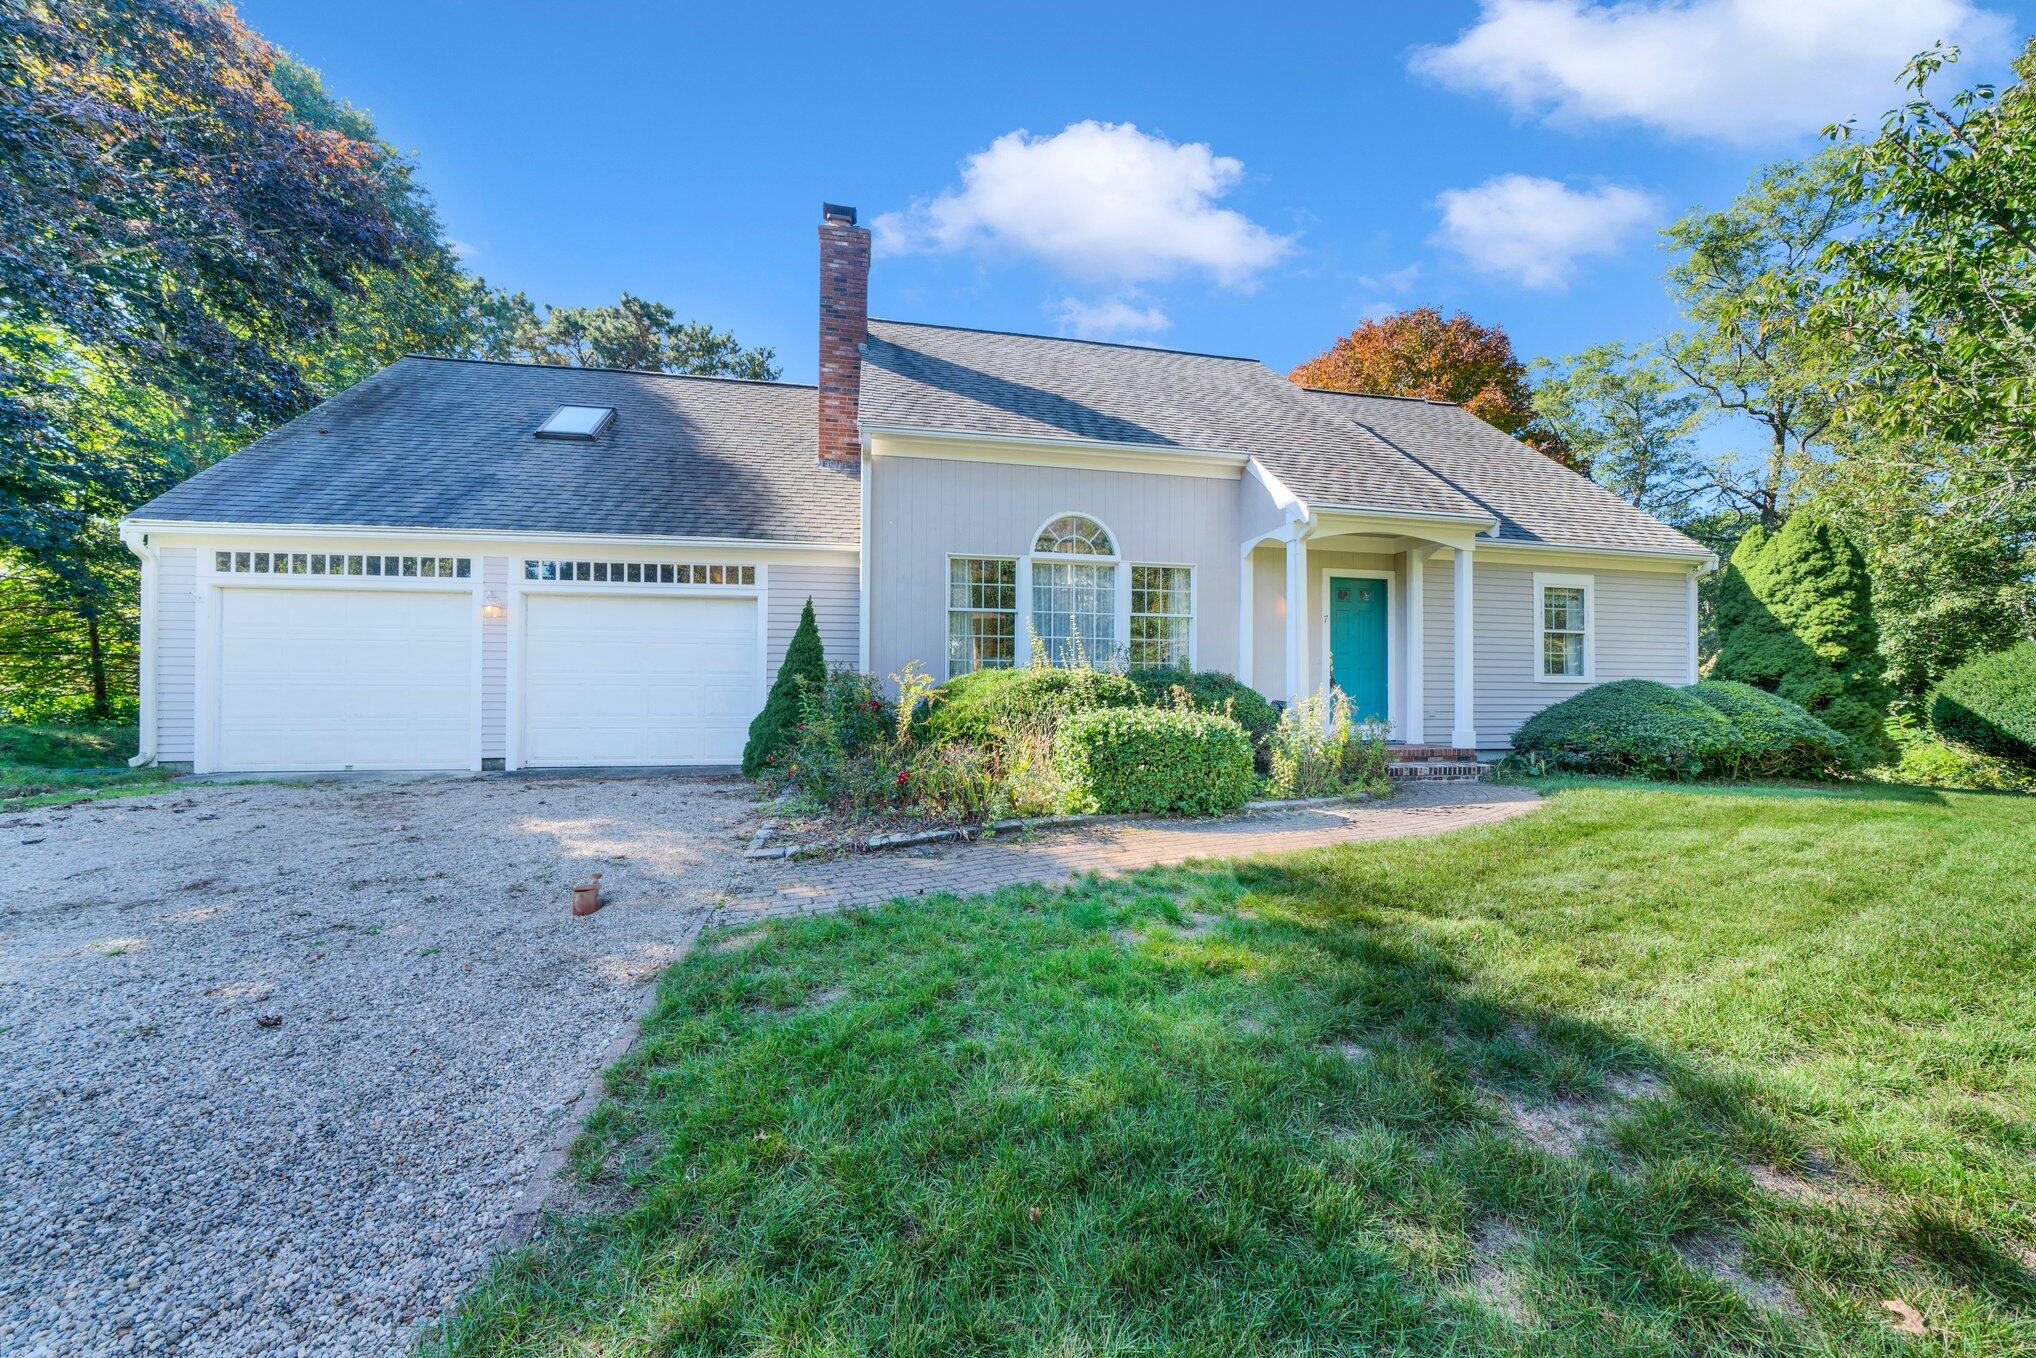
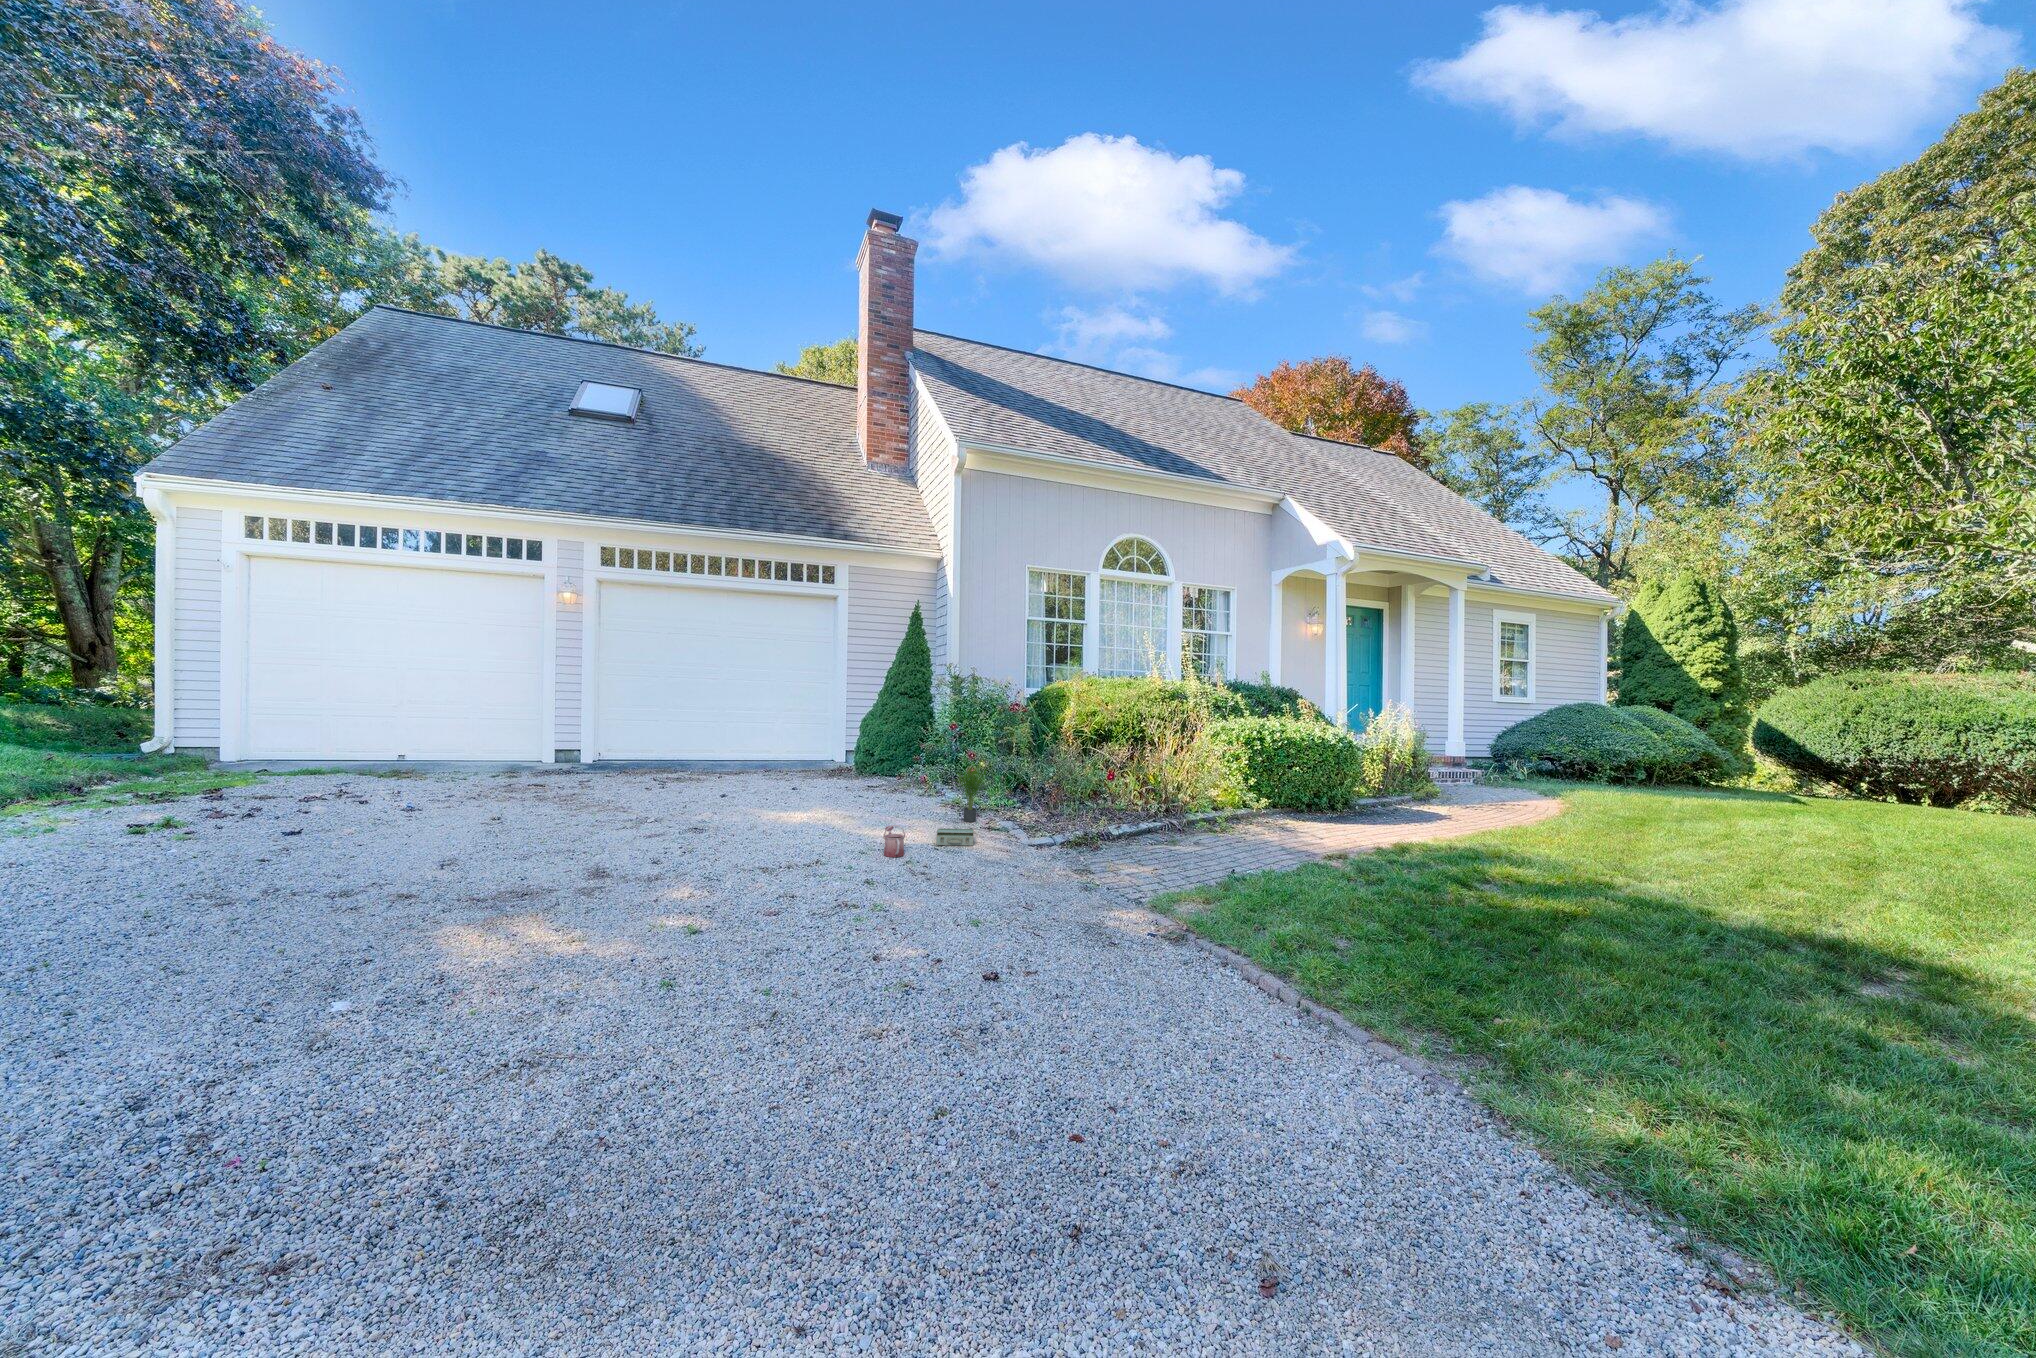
potted plant: none [740,783,784,854] -> present [958,765,985,822]
toolbox: none [661,870,719,895] -> present [936,829,974,846]

